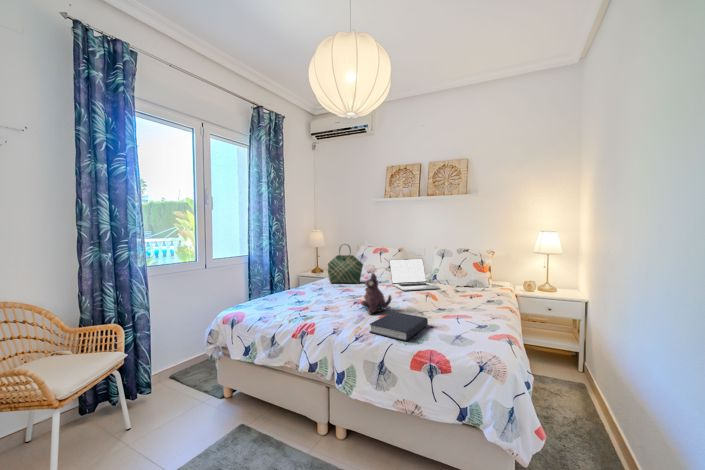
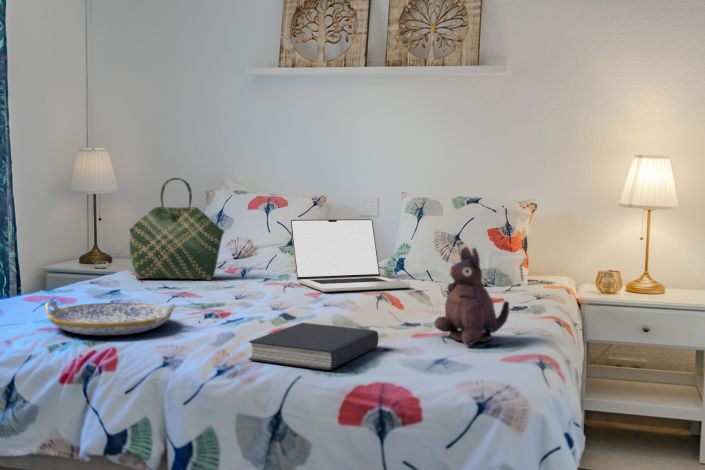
plush toy: present [361,273,391,314] -> present [434,247,509,346]
serving tray: none [290,298,341,315] -> present [45,302,176,335]

